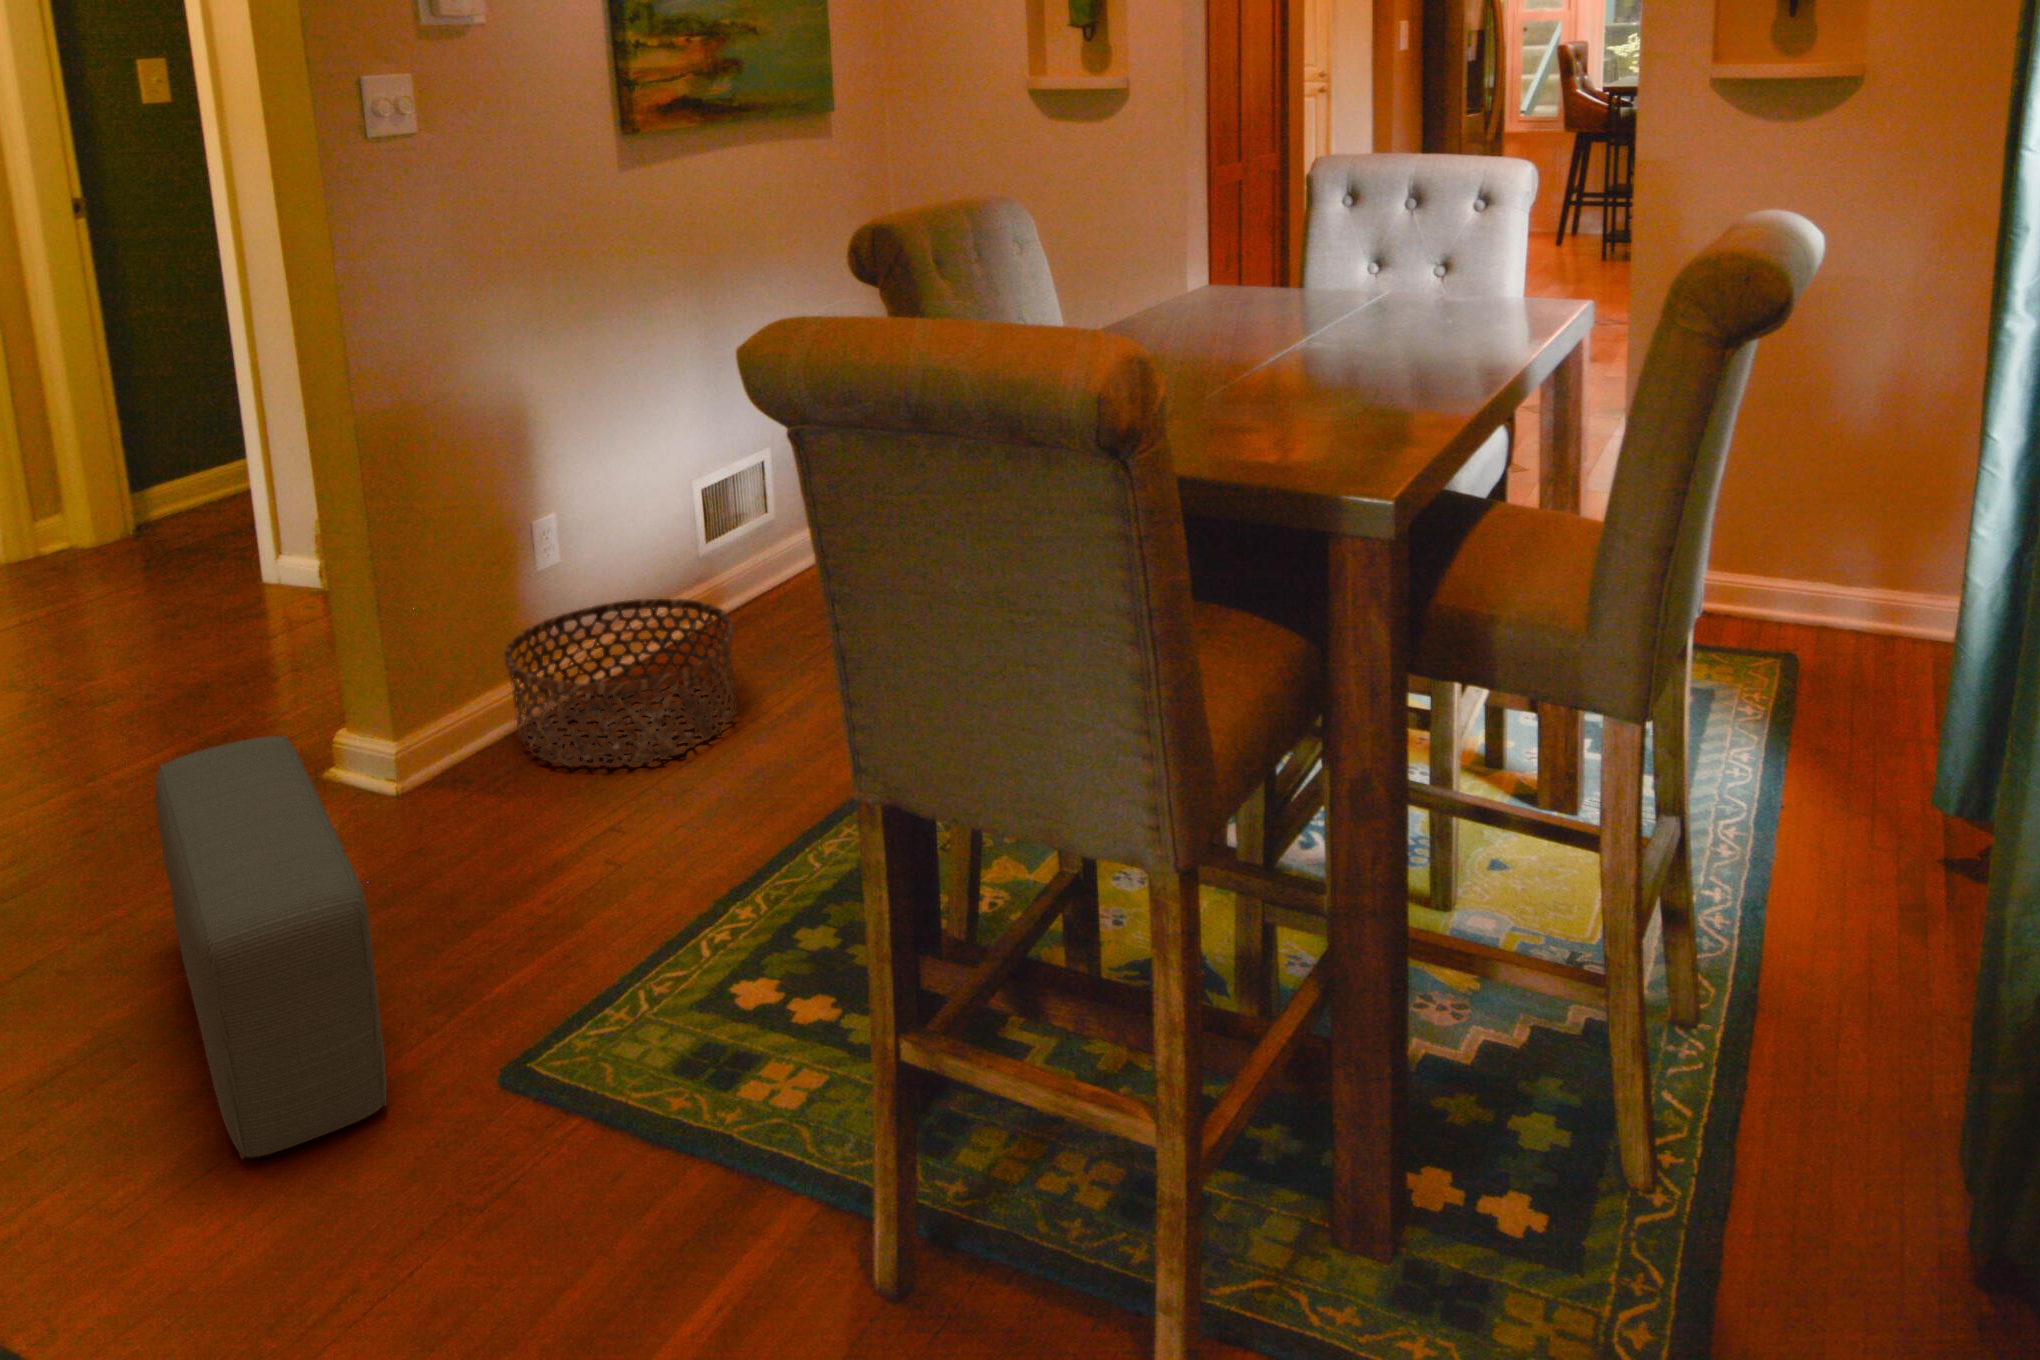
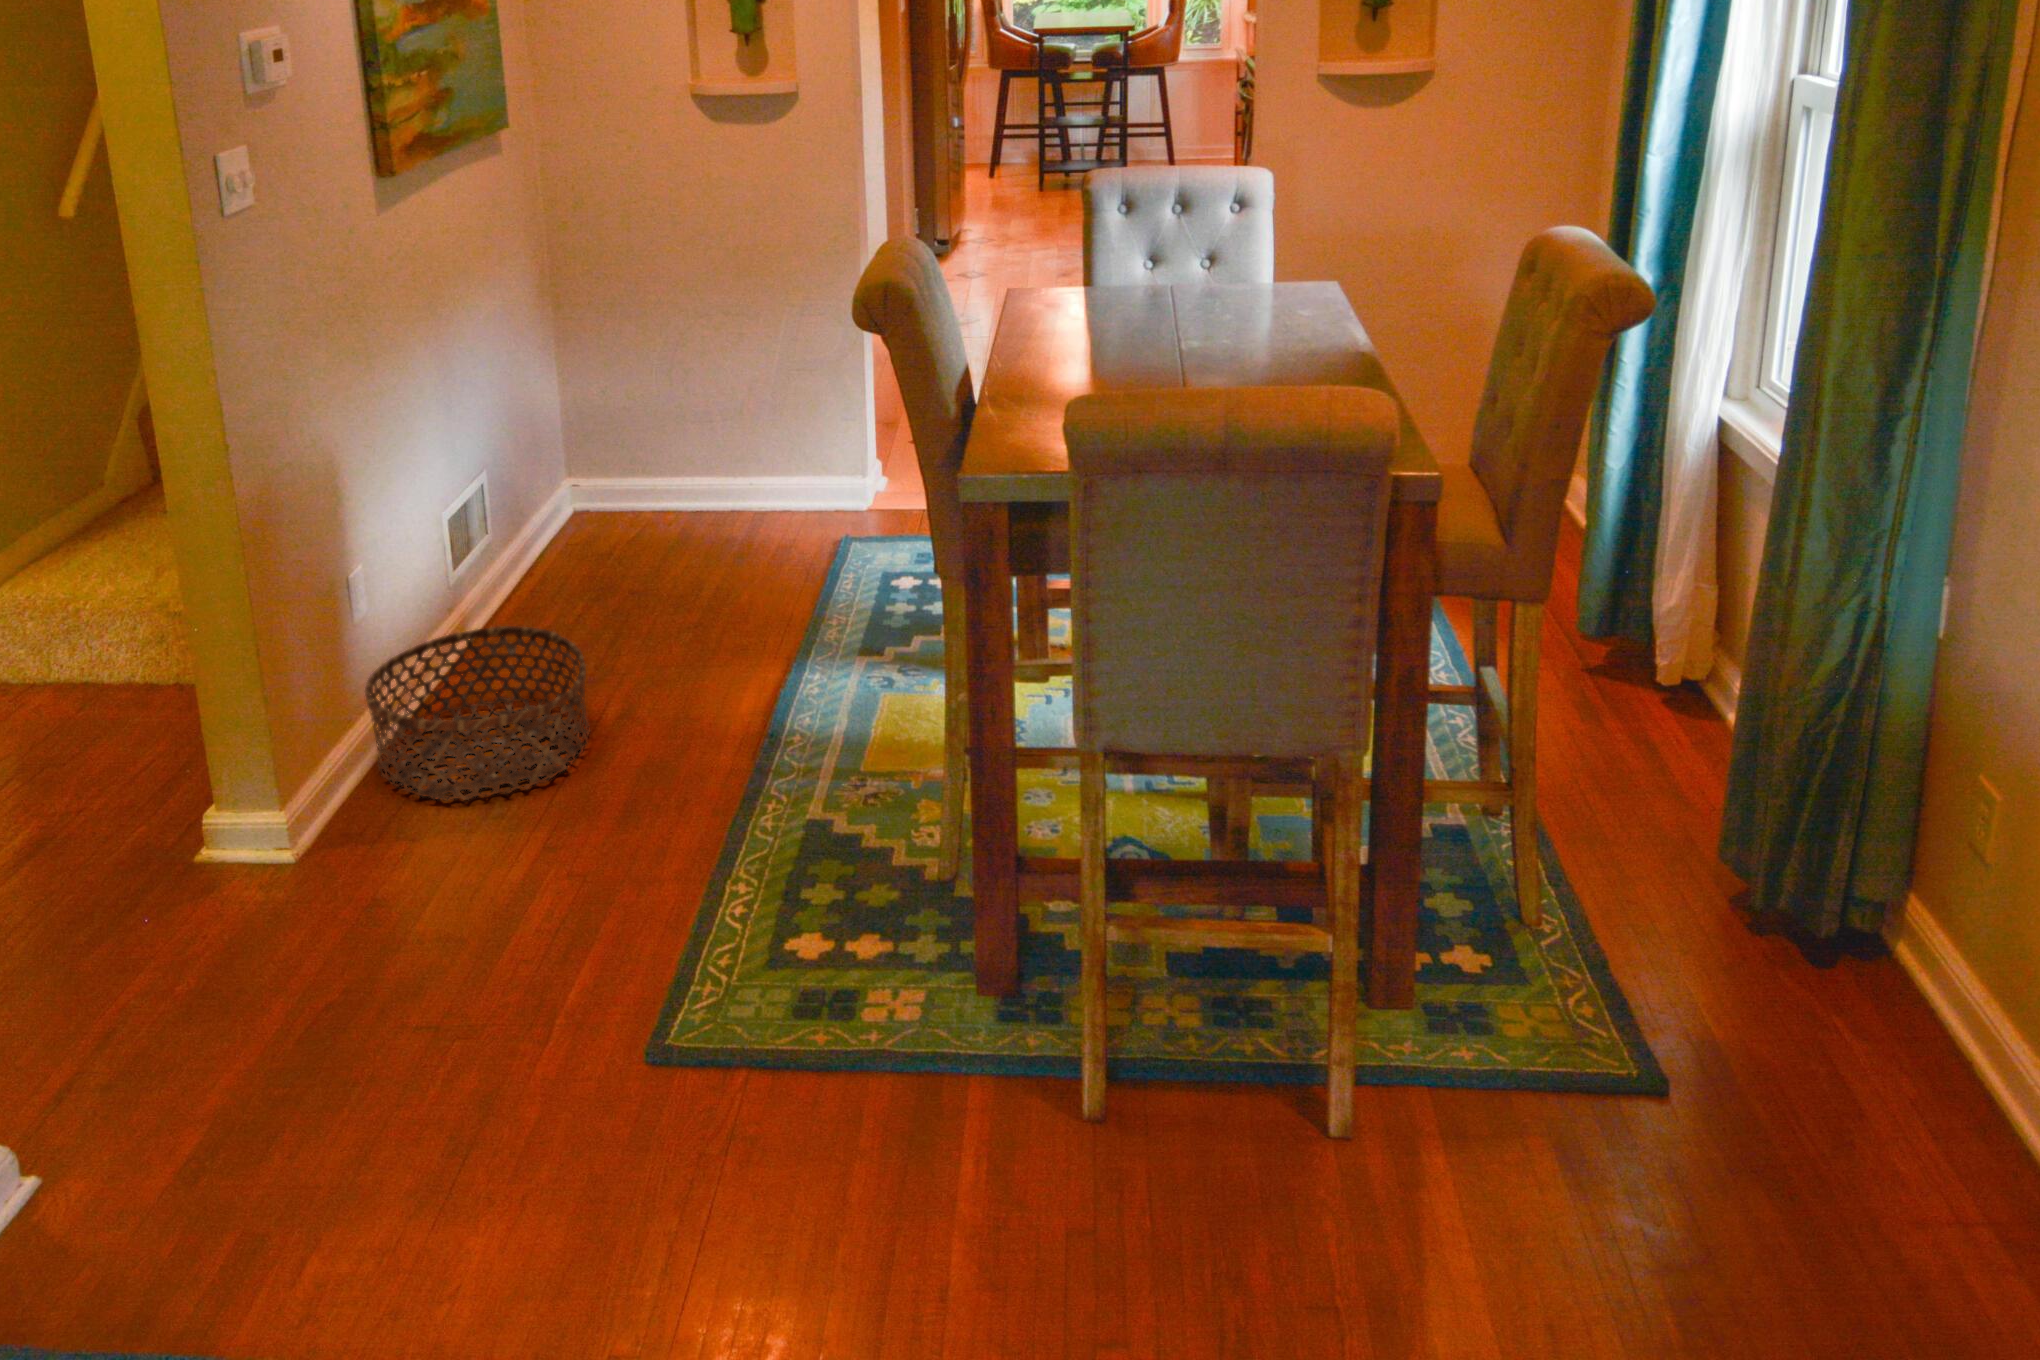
pouf: present [155,735,387,1158] -> none [204,810,579,1170]

